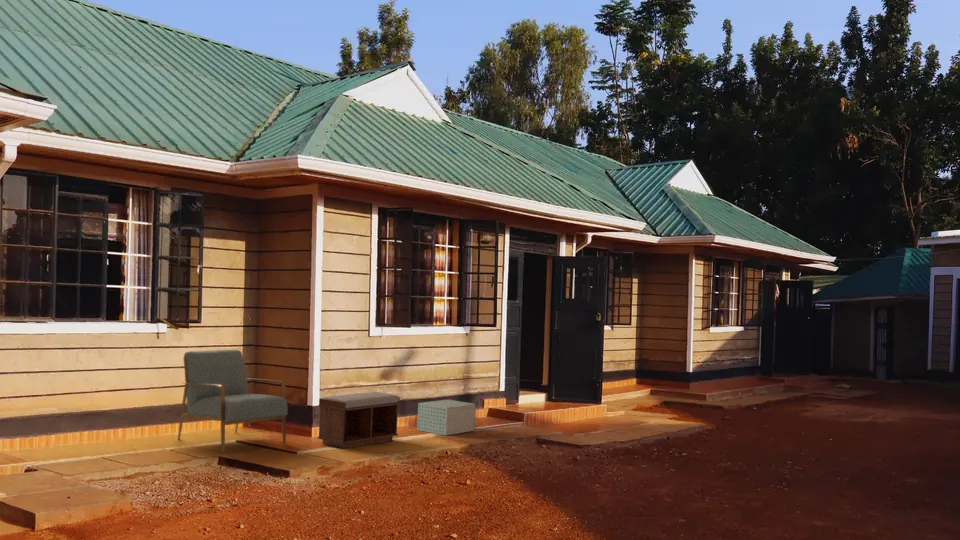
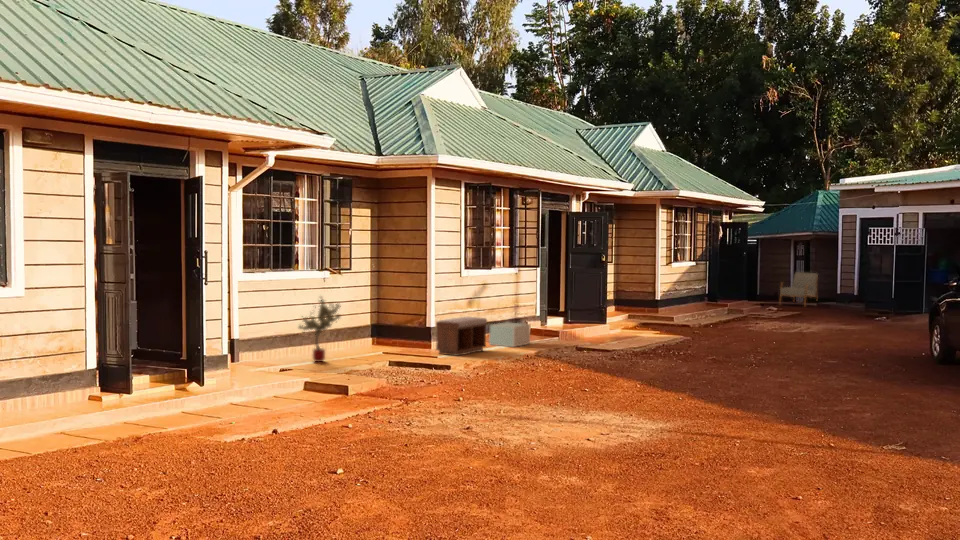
chair: present [178,350,288,452] -> present [780,272,818,298]
potted tree: none [86,358,164,454] -> present [299,299,341,362]

